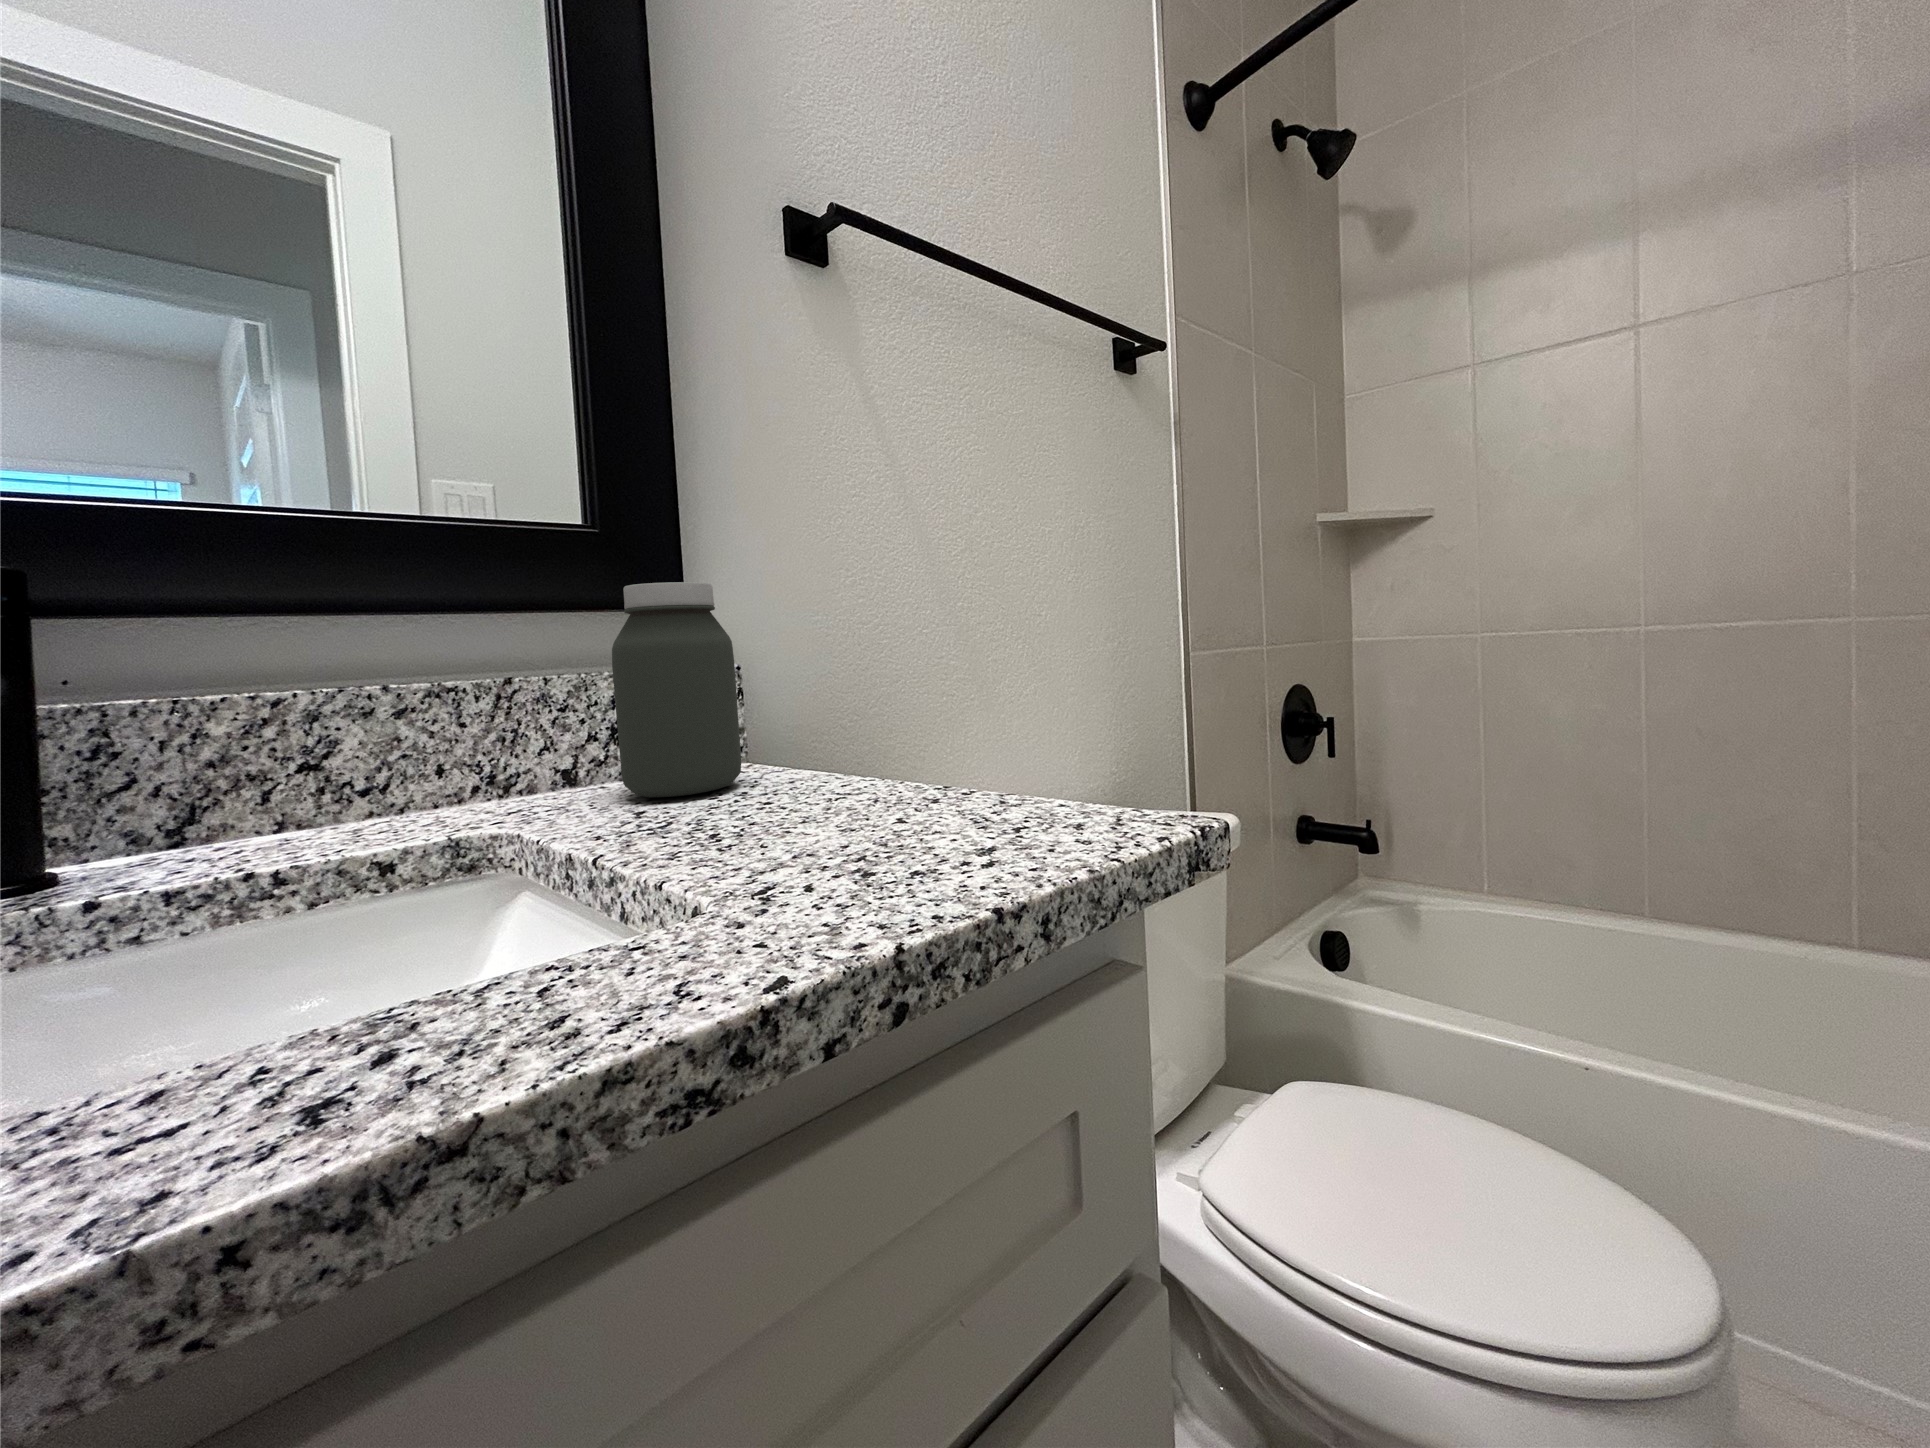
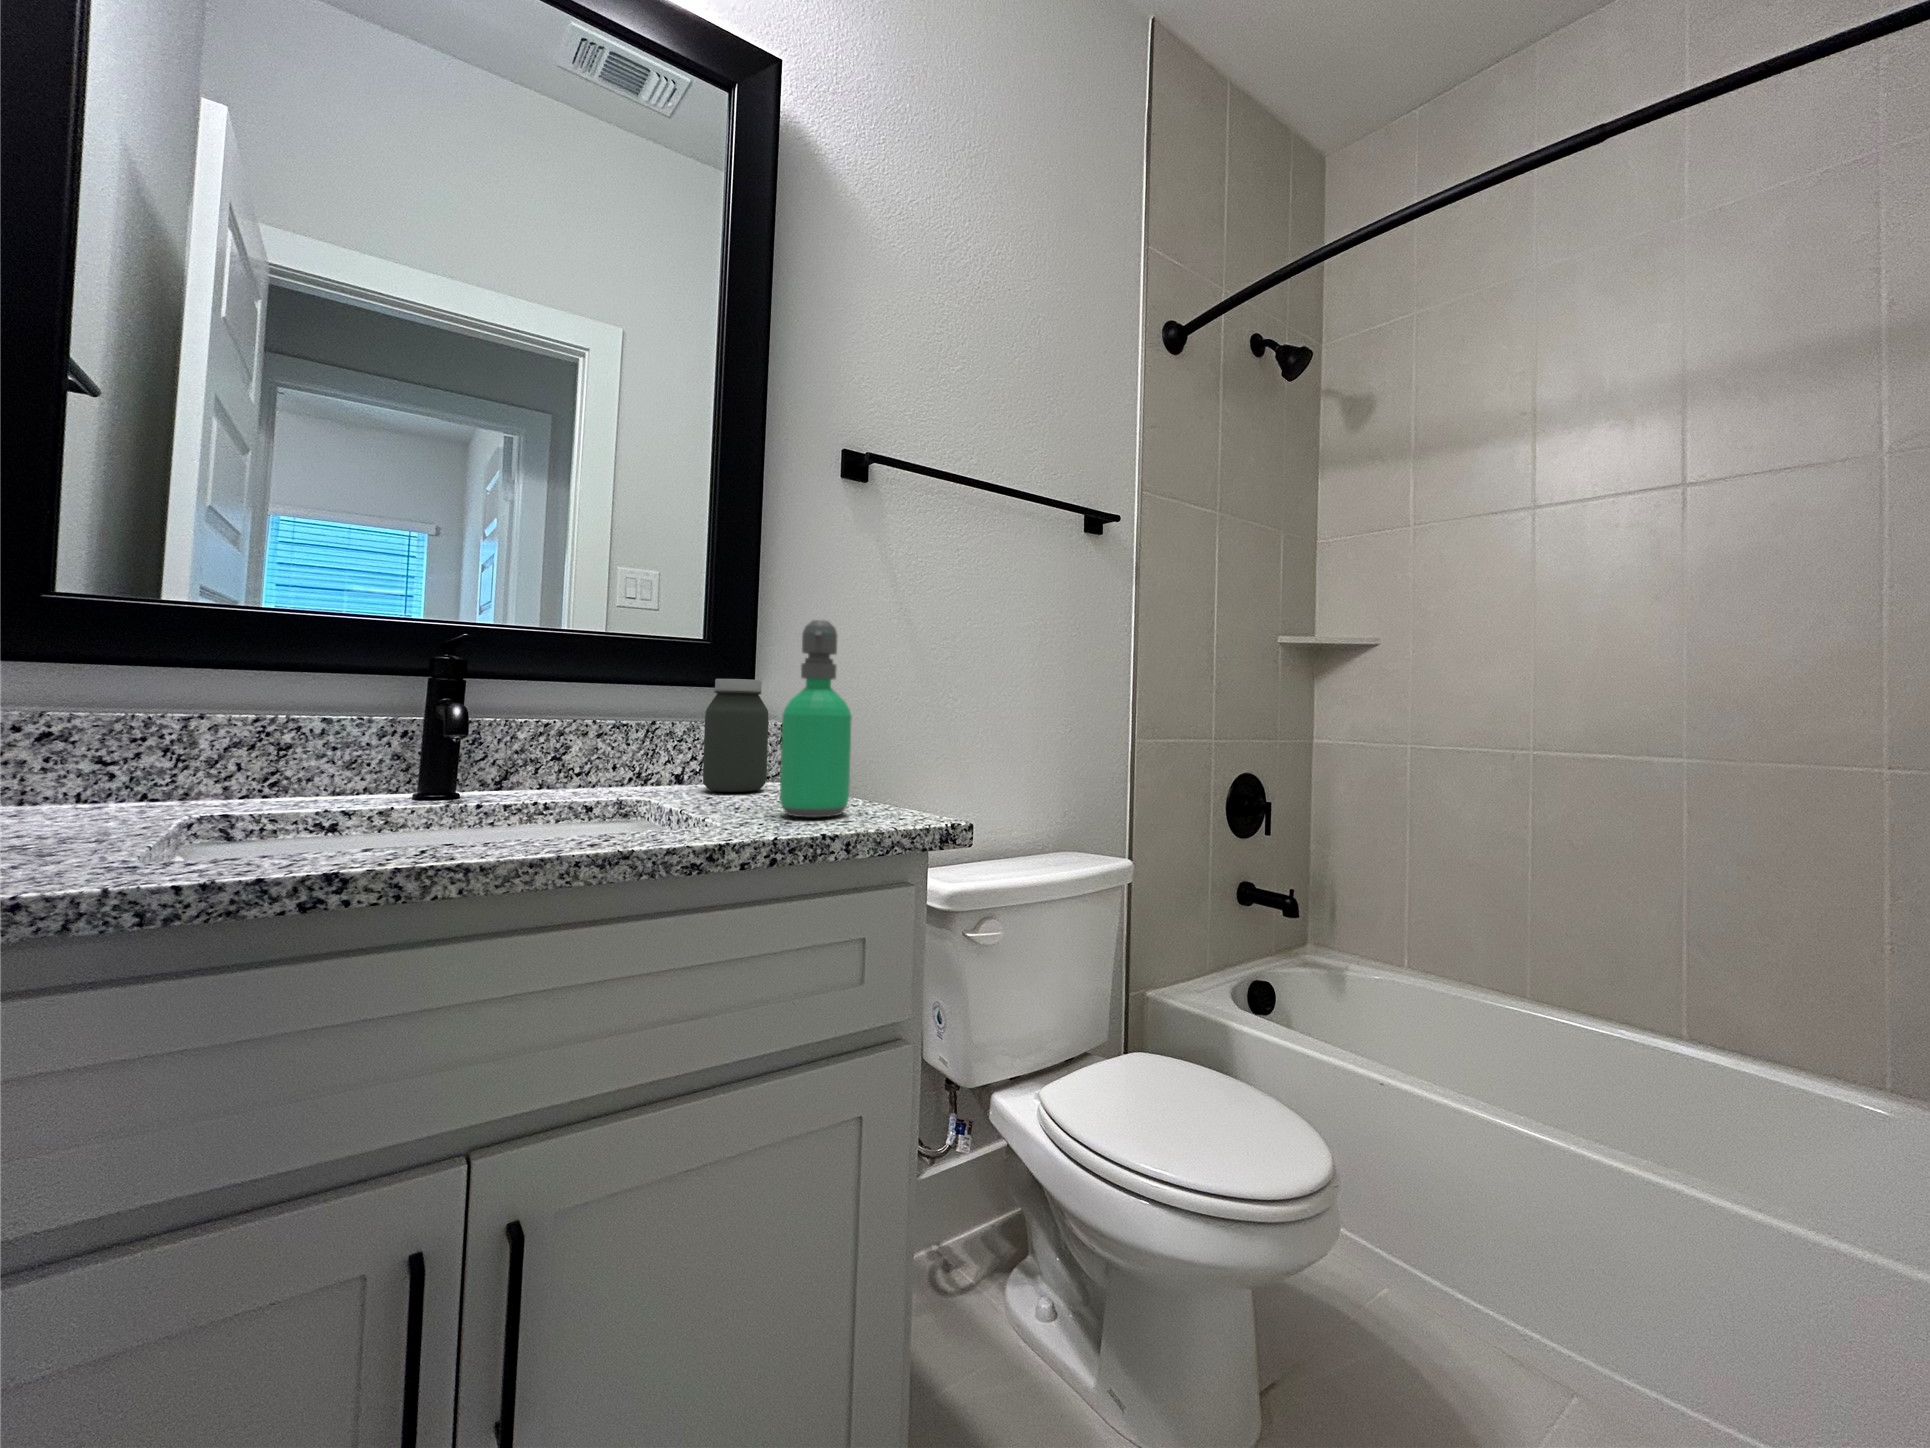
soap dispenser: none [811,418,967,854] -> present [780,620,852,817]

